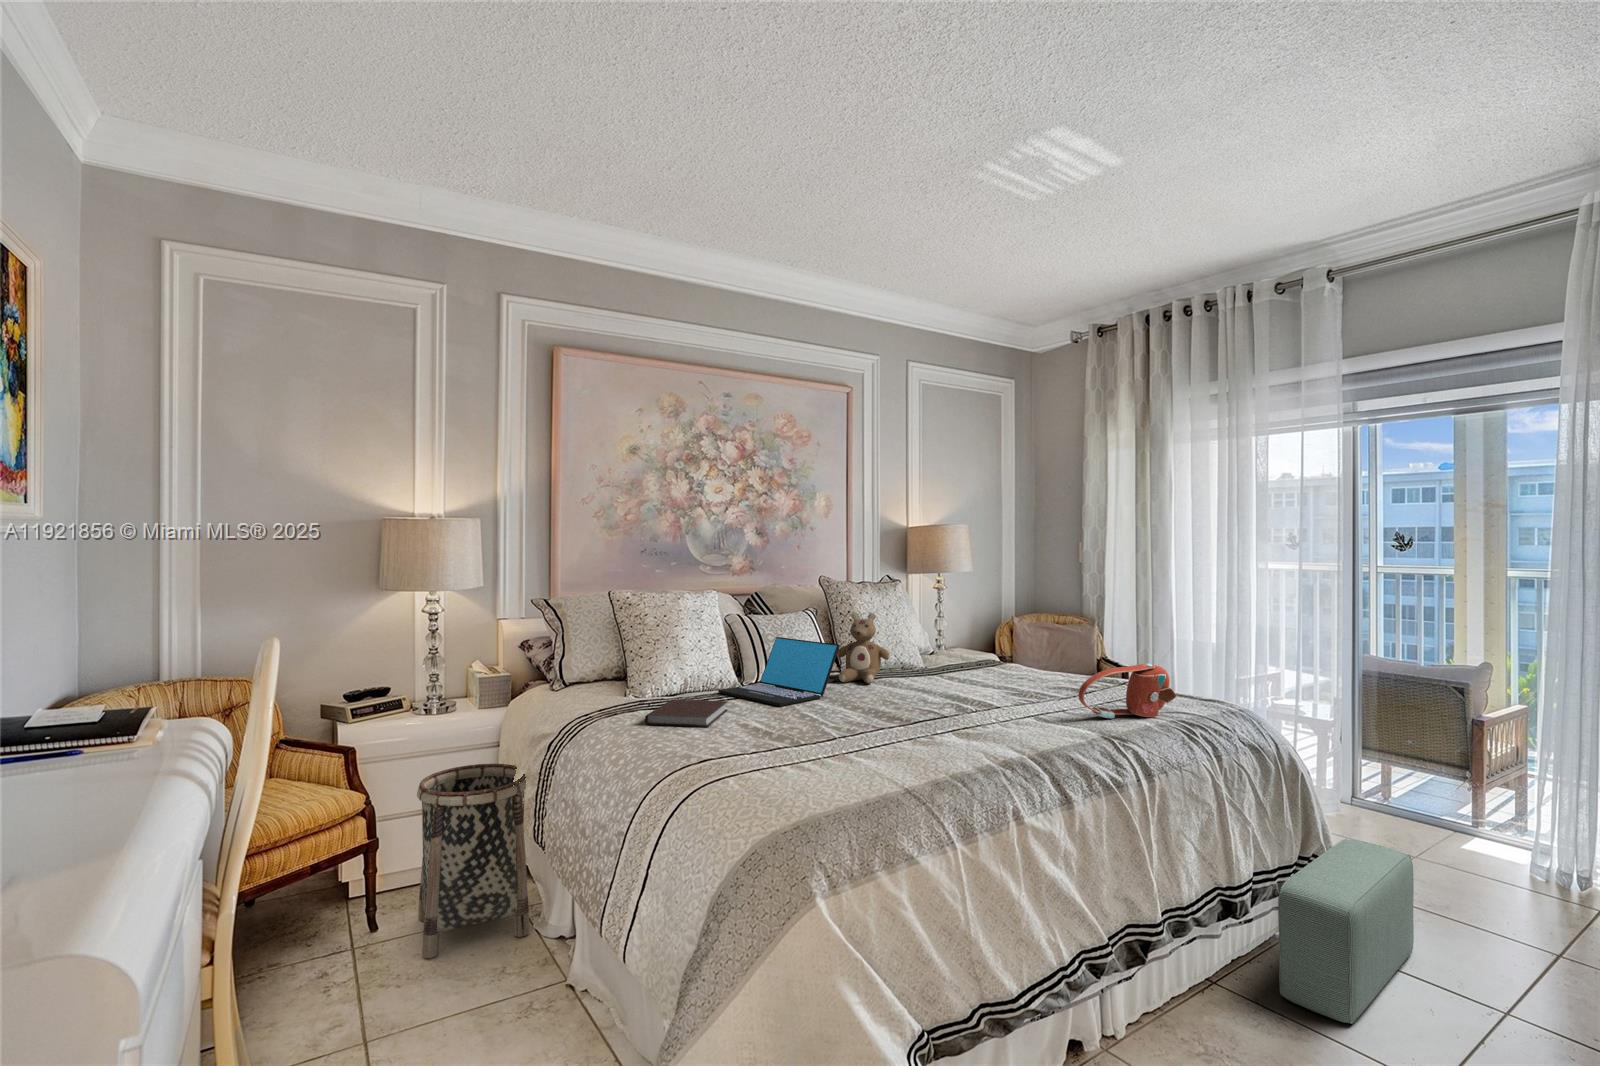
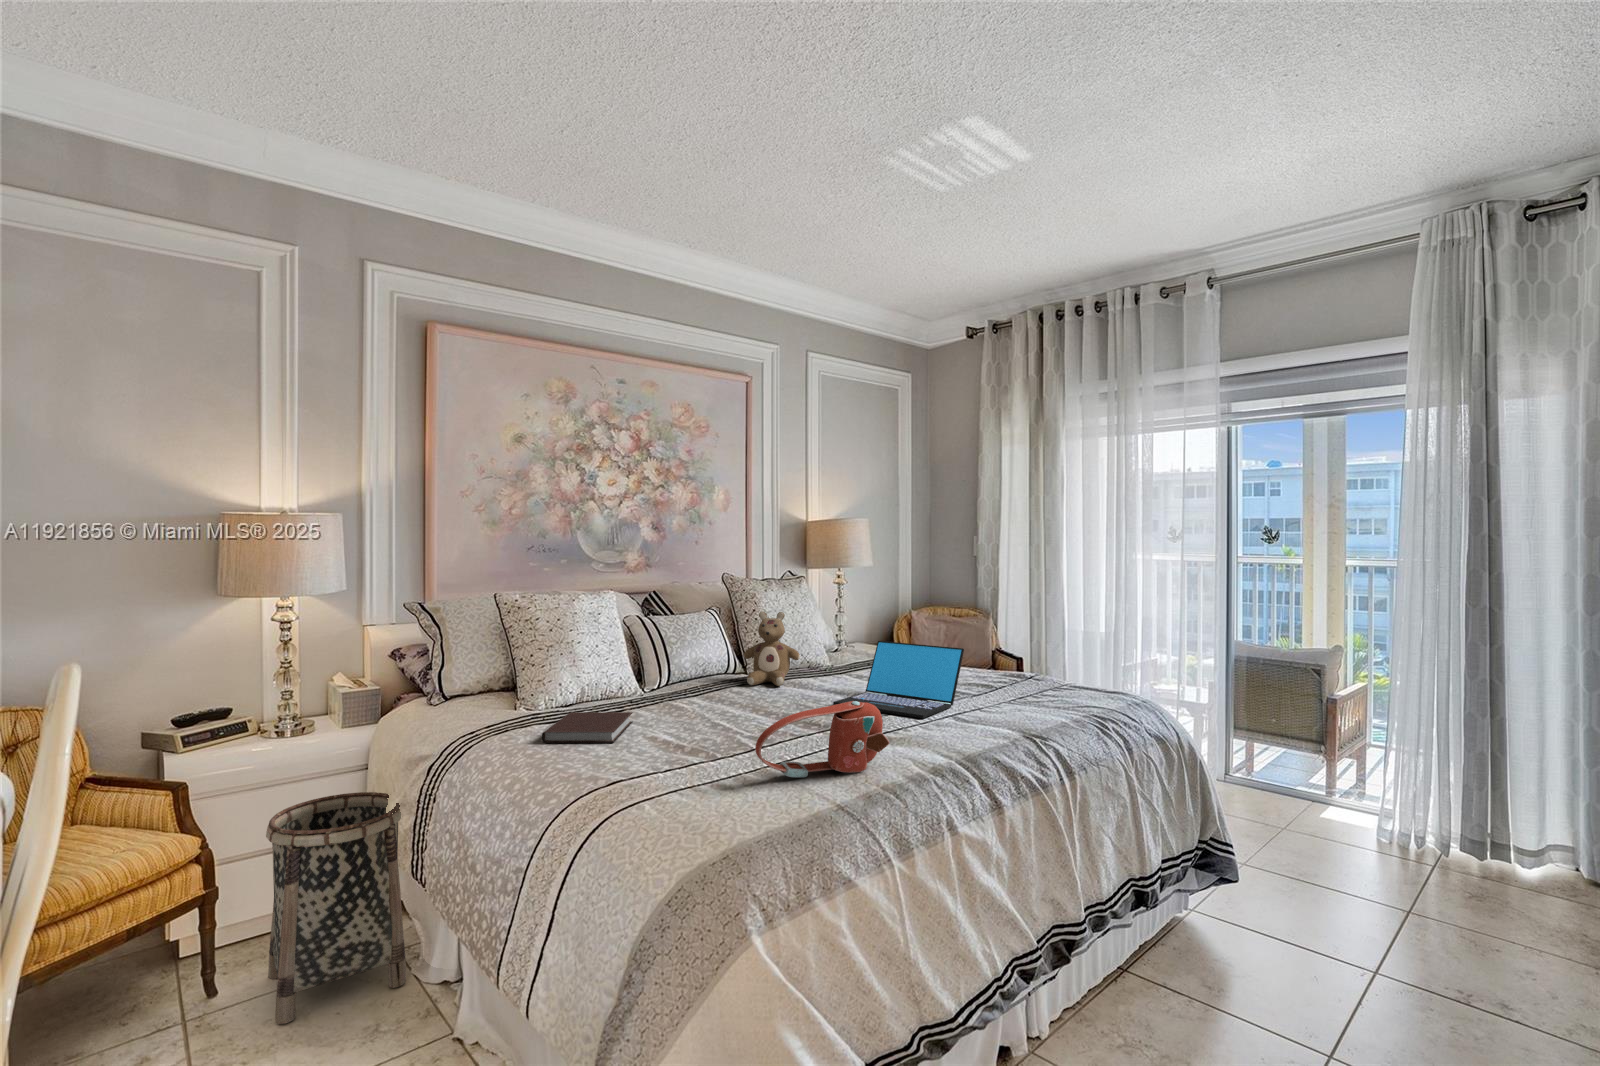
laptop: present [718,637,840,706] -> present [833,641,964,718]
handbag: present [1078,664,1176,718] -> present [755,701,890,777]
pouf: present [1278,839,1414,1024] -> none [1184,821,1295,1001]

